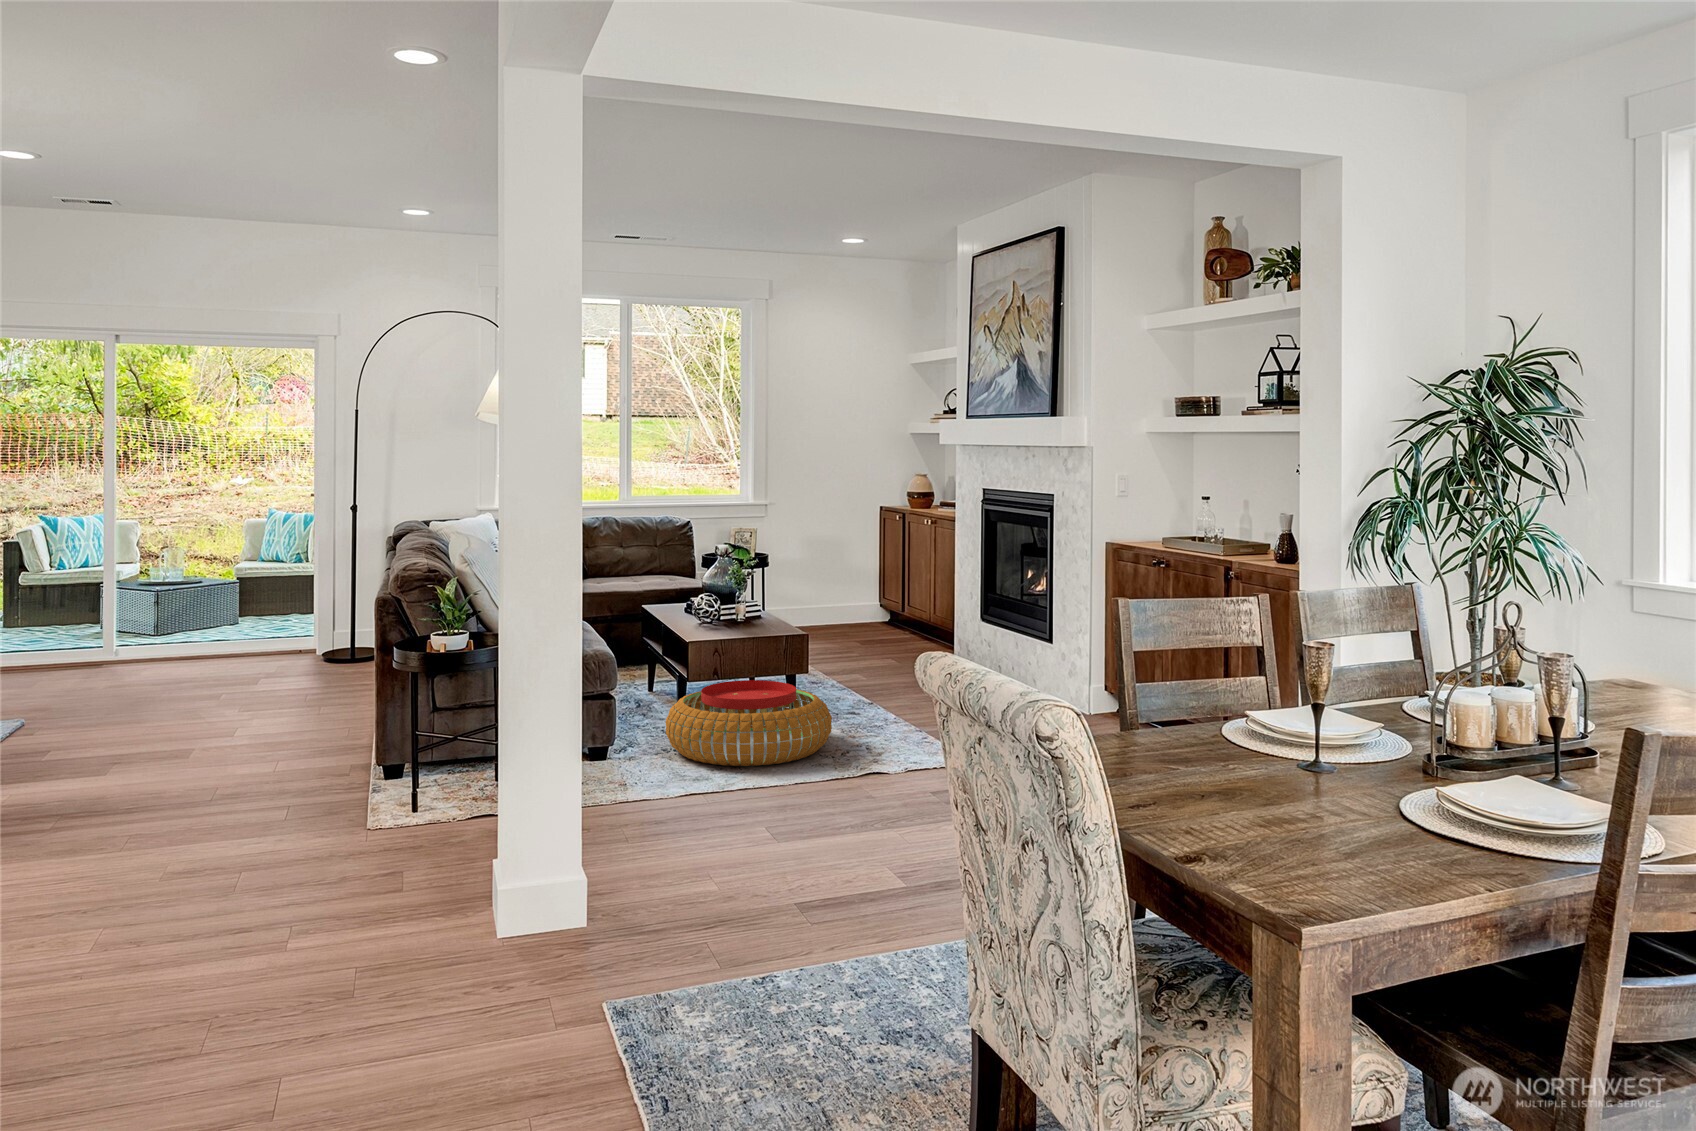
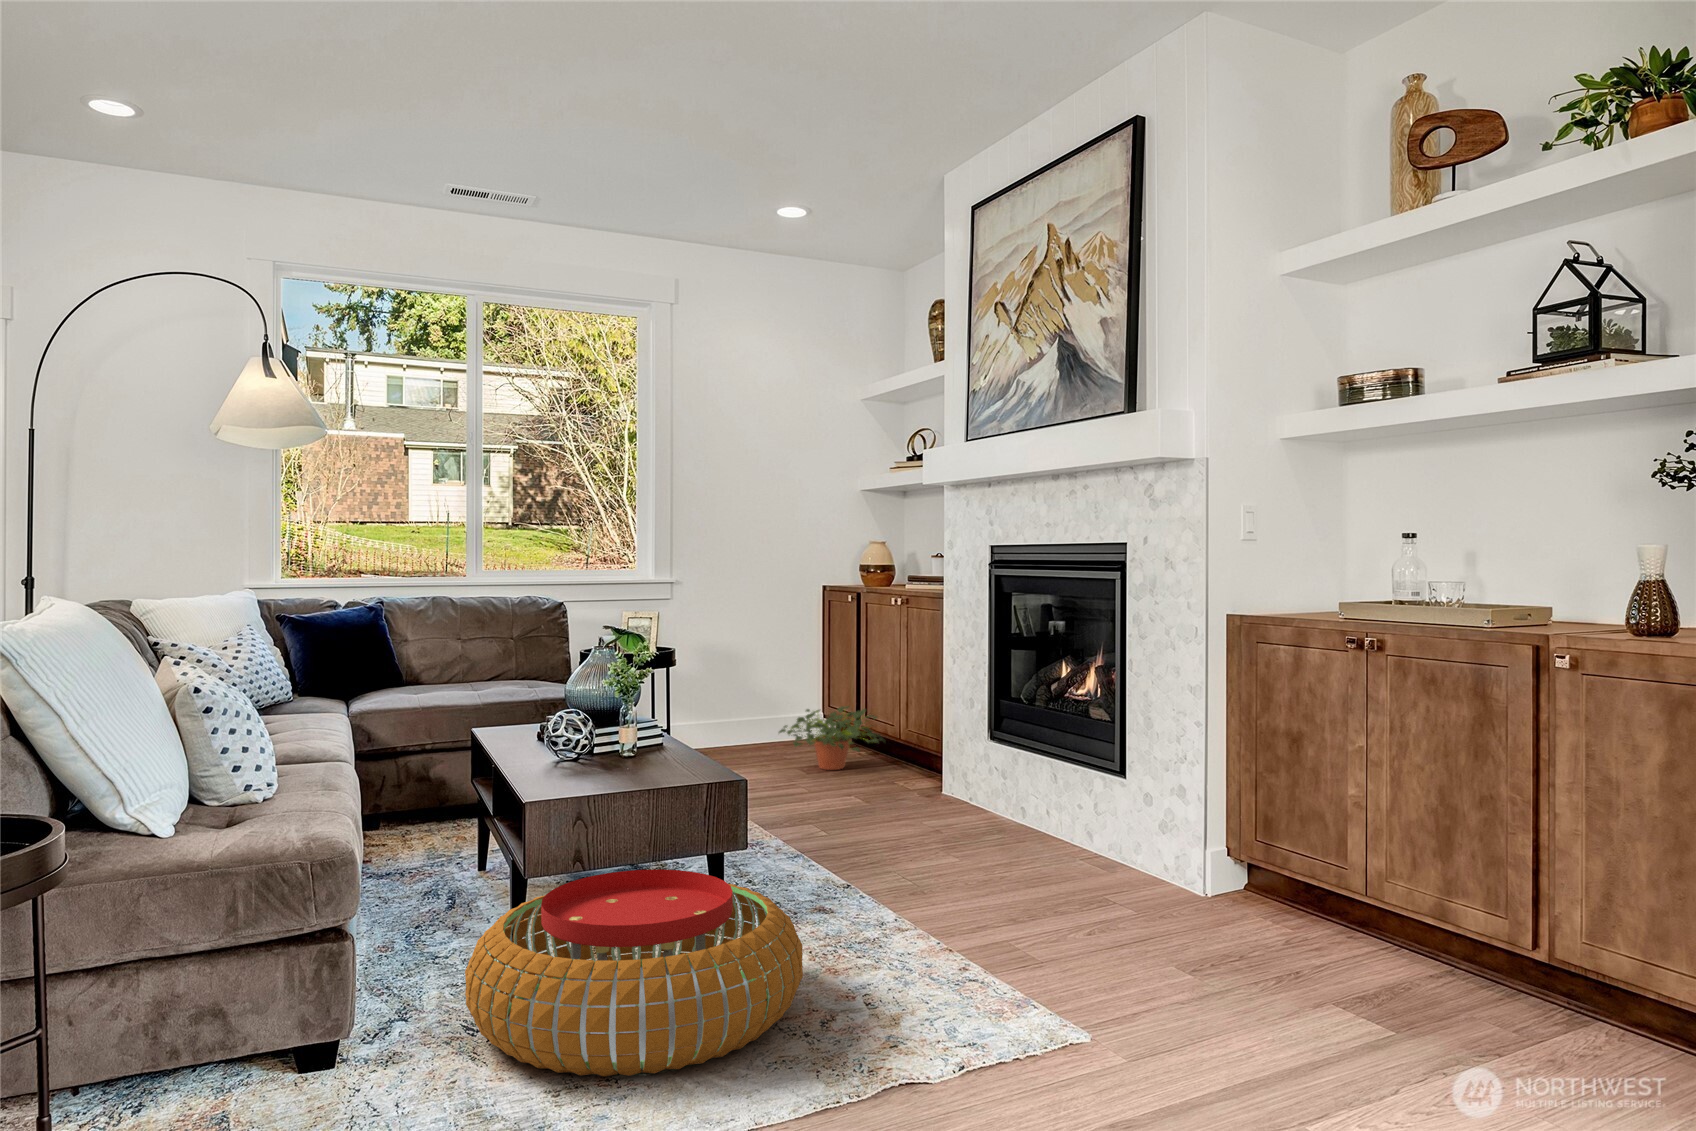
potted plant: none [841,597,918,642] -> present [779,706,885,770]

